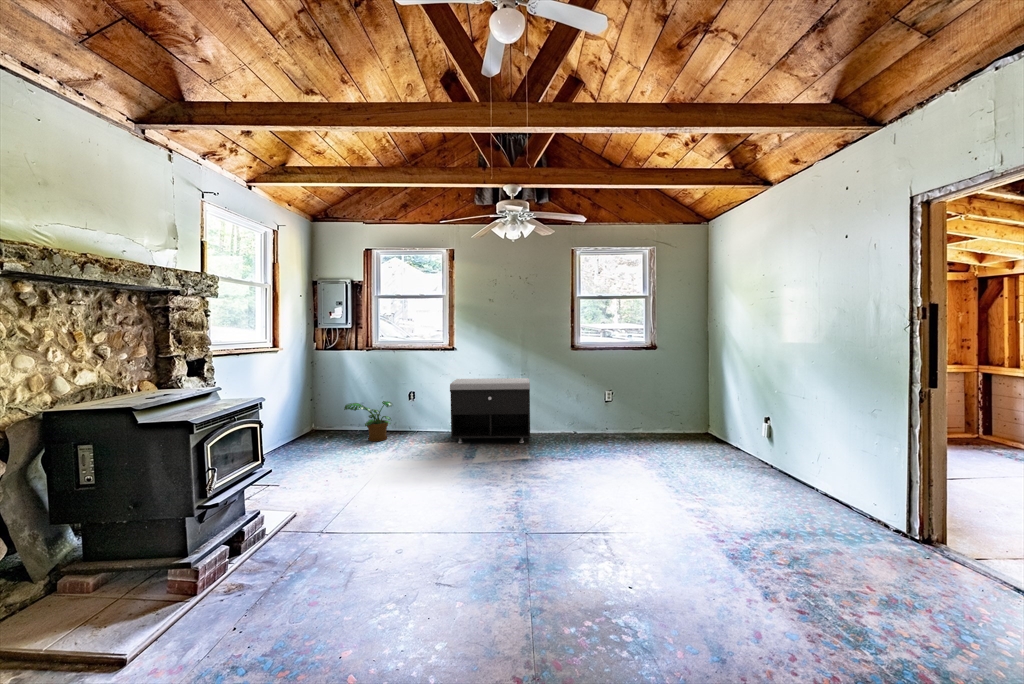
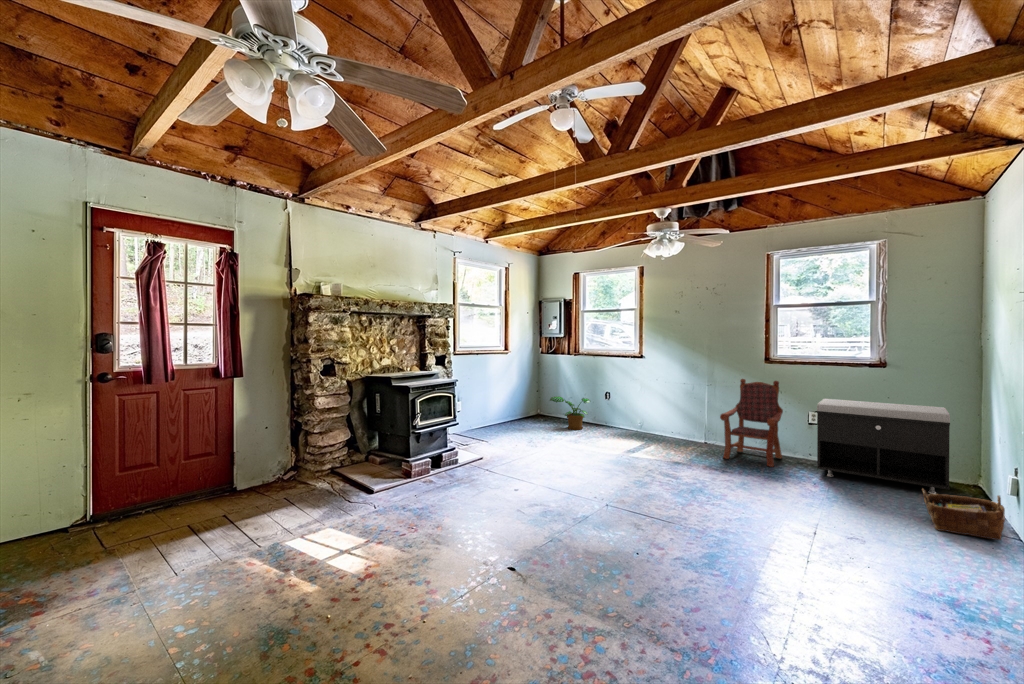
armchair: none [548,366,597,444] -> present [720,379,783,467]
storage bench: present [450,378,530,443] -> present [817,399,950,494]
woven basket: none [722,437,773,472] -> present [922,489,1005,540]

